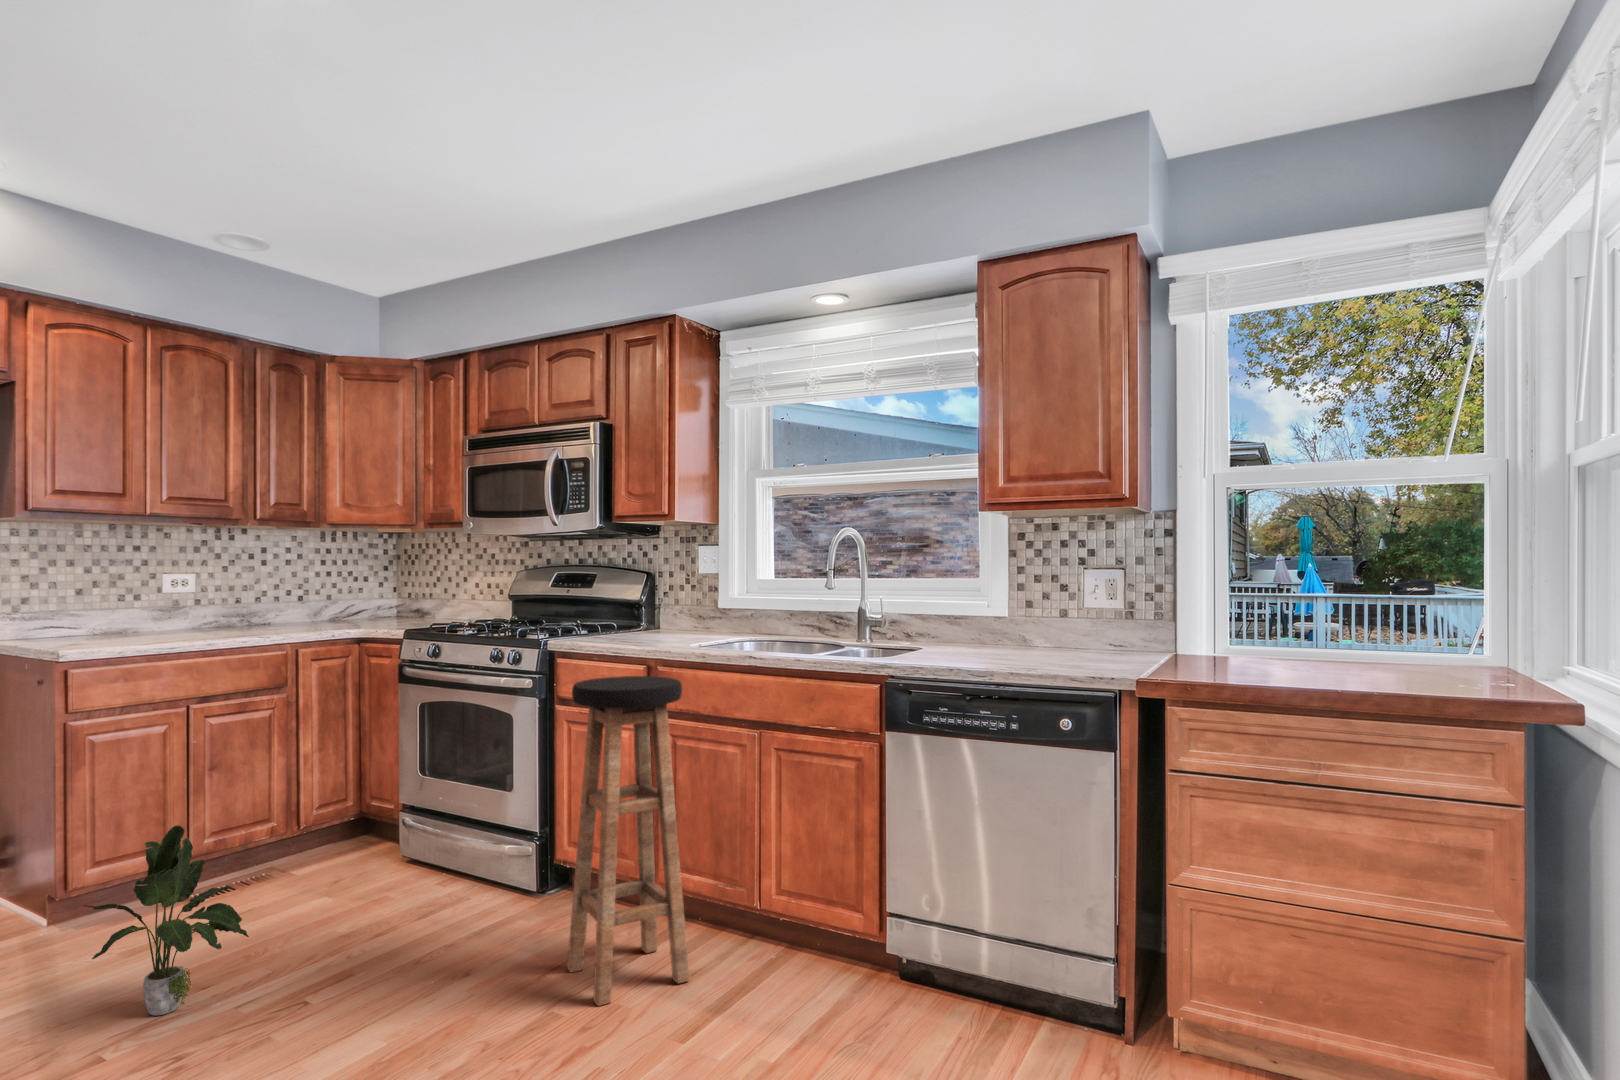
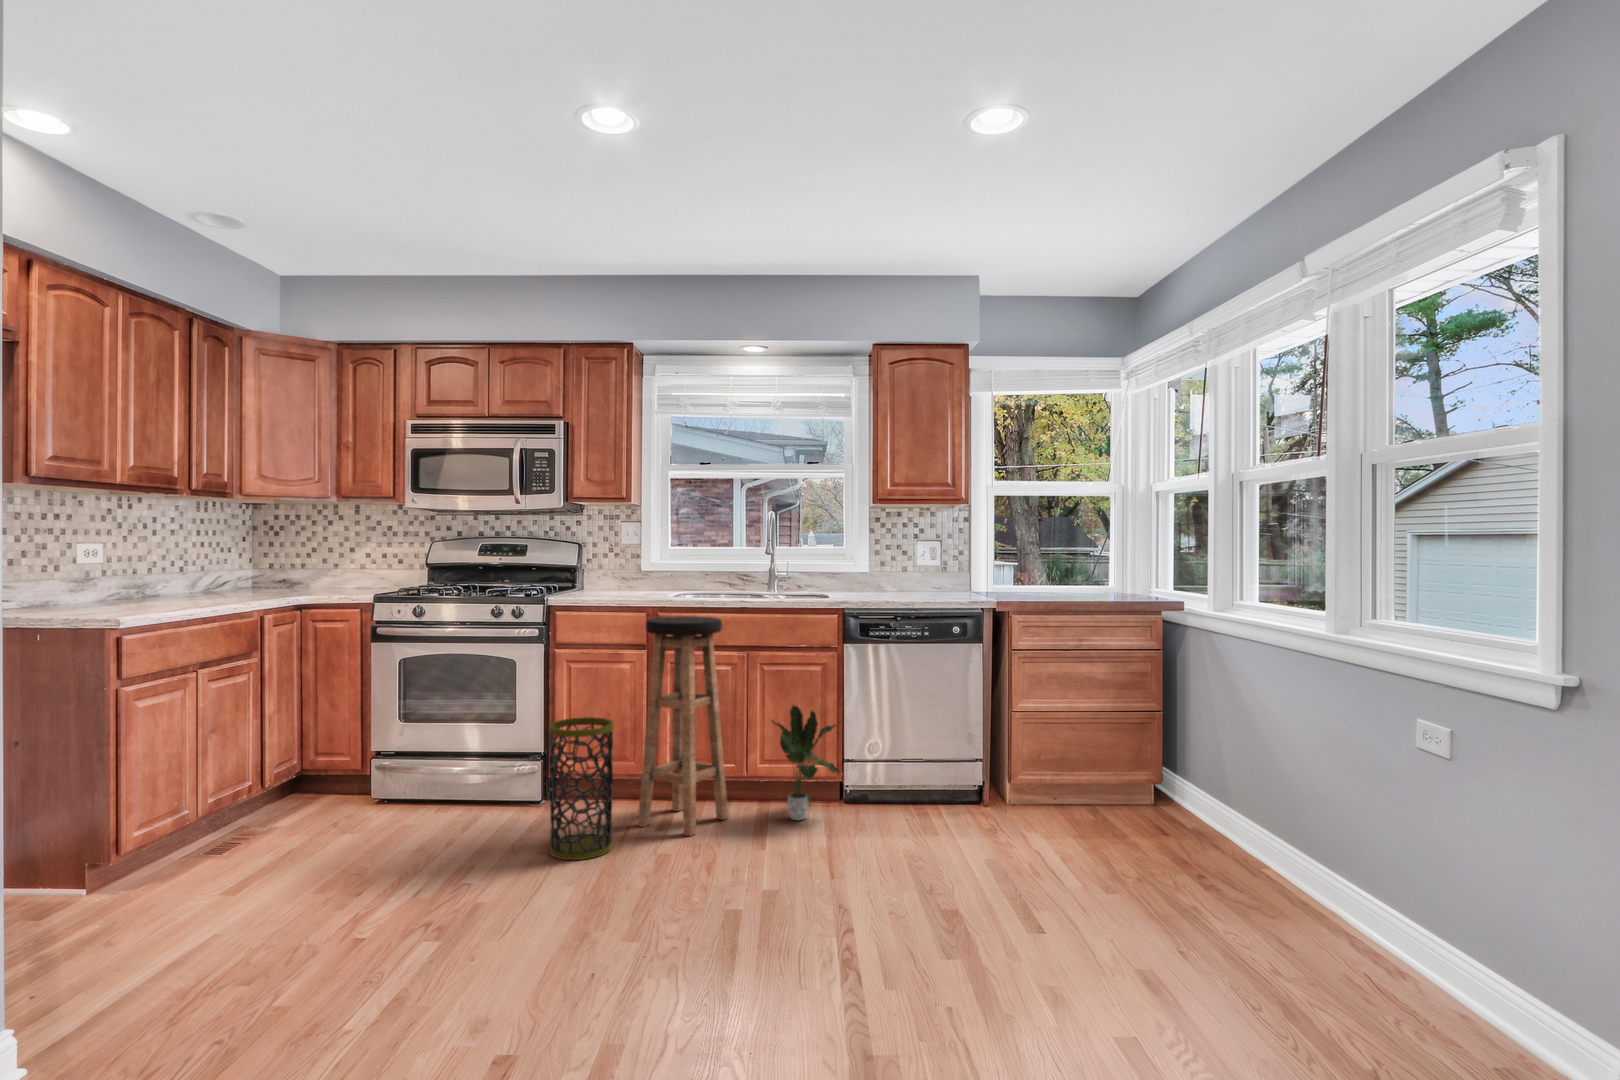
trash can: none [404,810,496,1016] -> present [549,717,613,860]
potted plant: present [84,825,249,1016] -> present [772,705,840,820]

